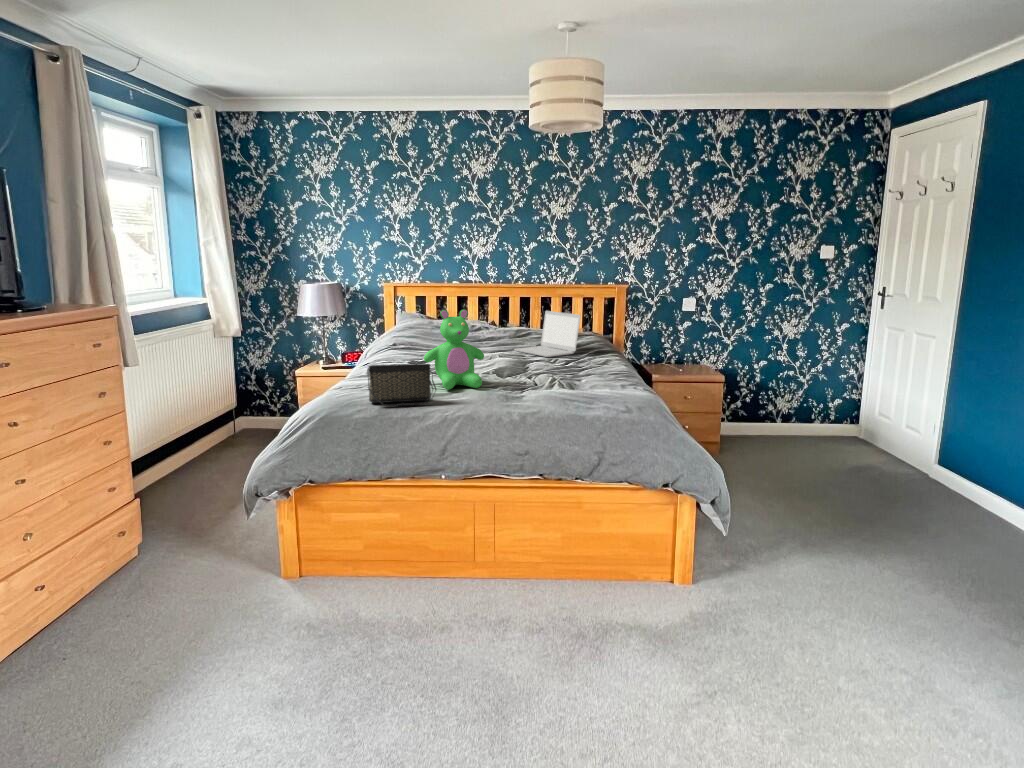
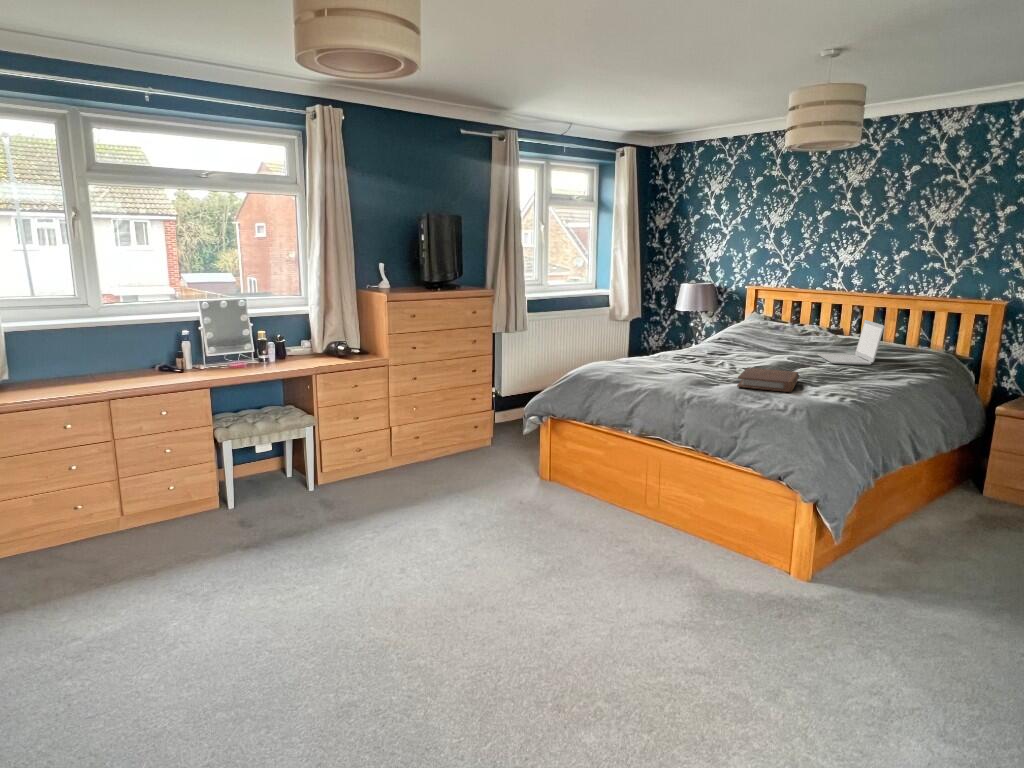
teddy bear: present [424,309,484,390] -> none [672,305,725,373]
handbag: present [367,364,436,407] -> none [601,341,652,376]
book: none [519,371,595,397] -> present [737,368,799,392]

